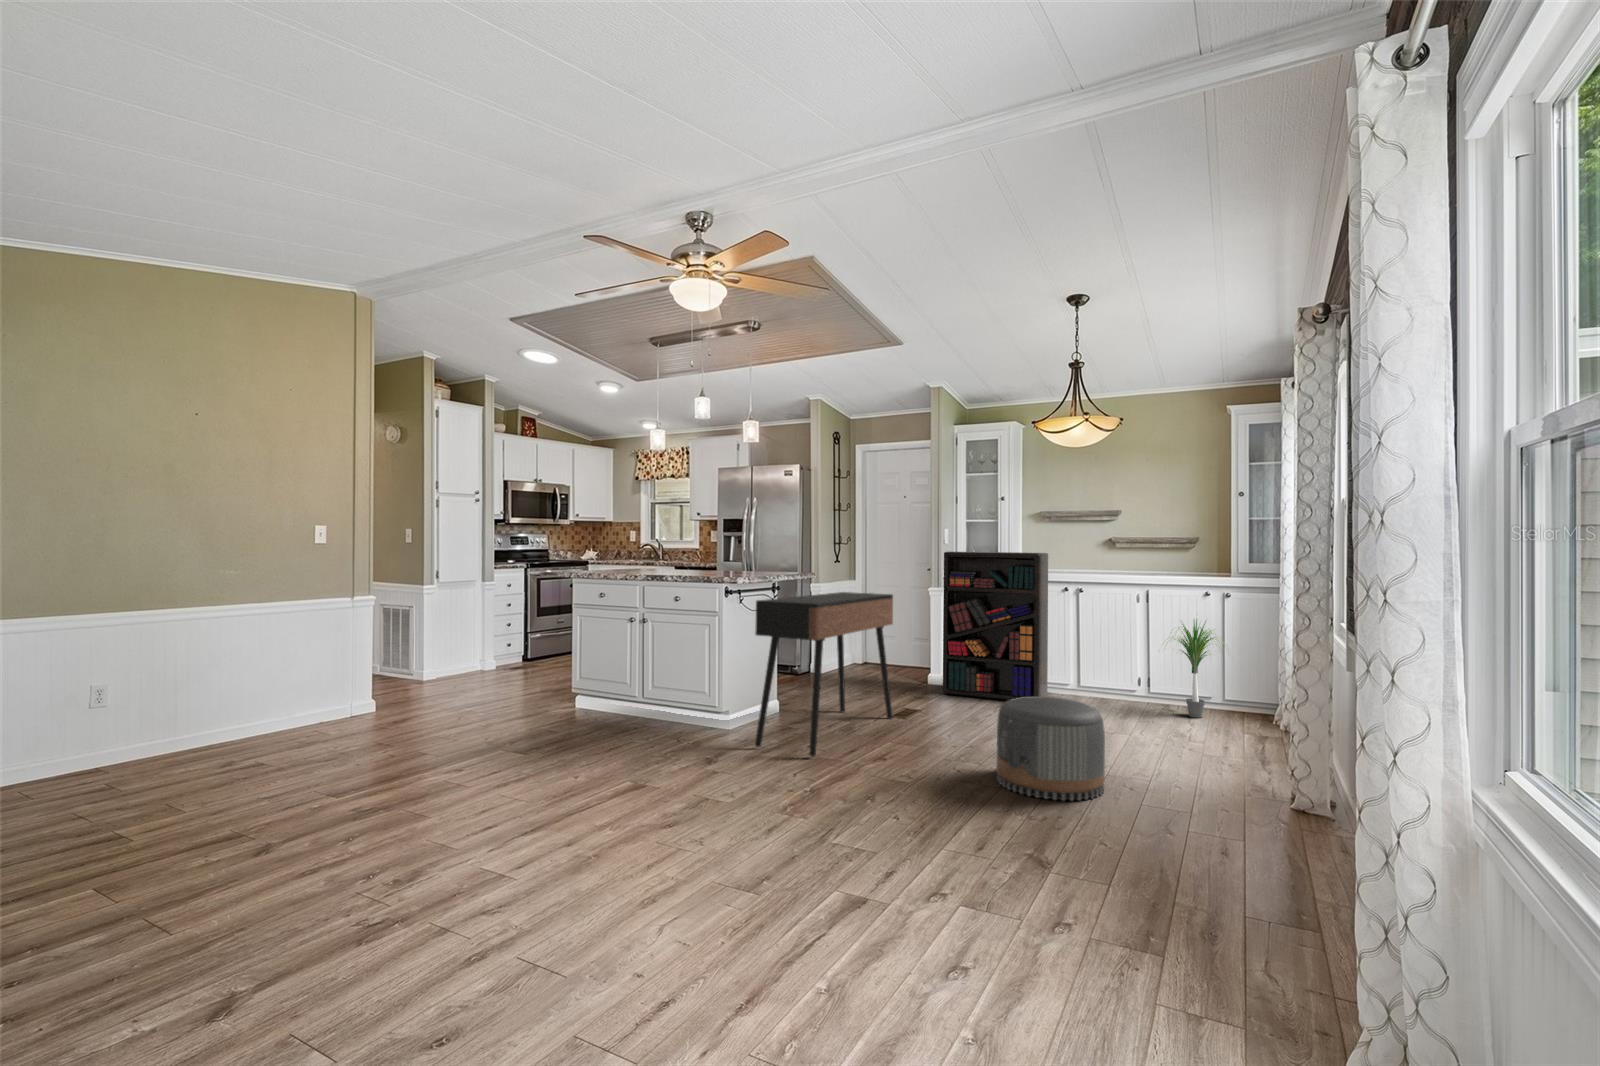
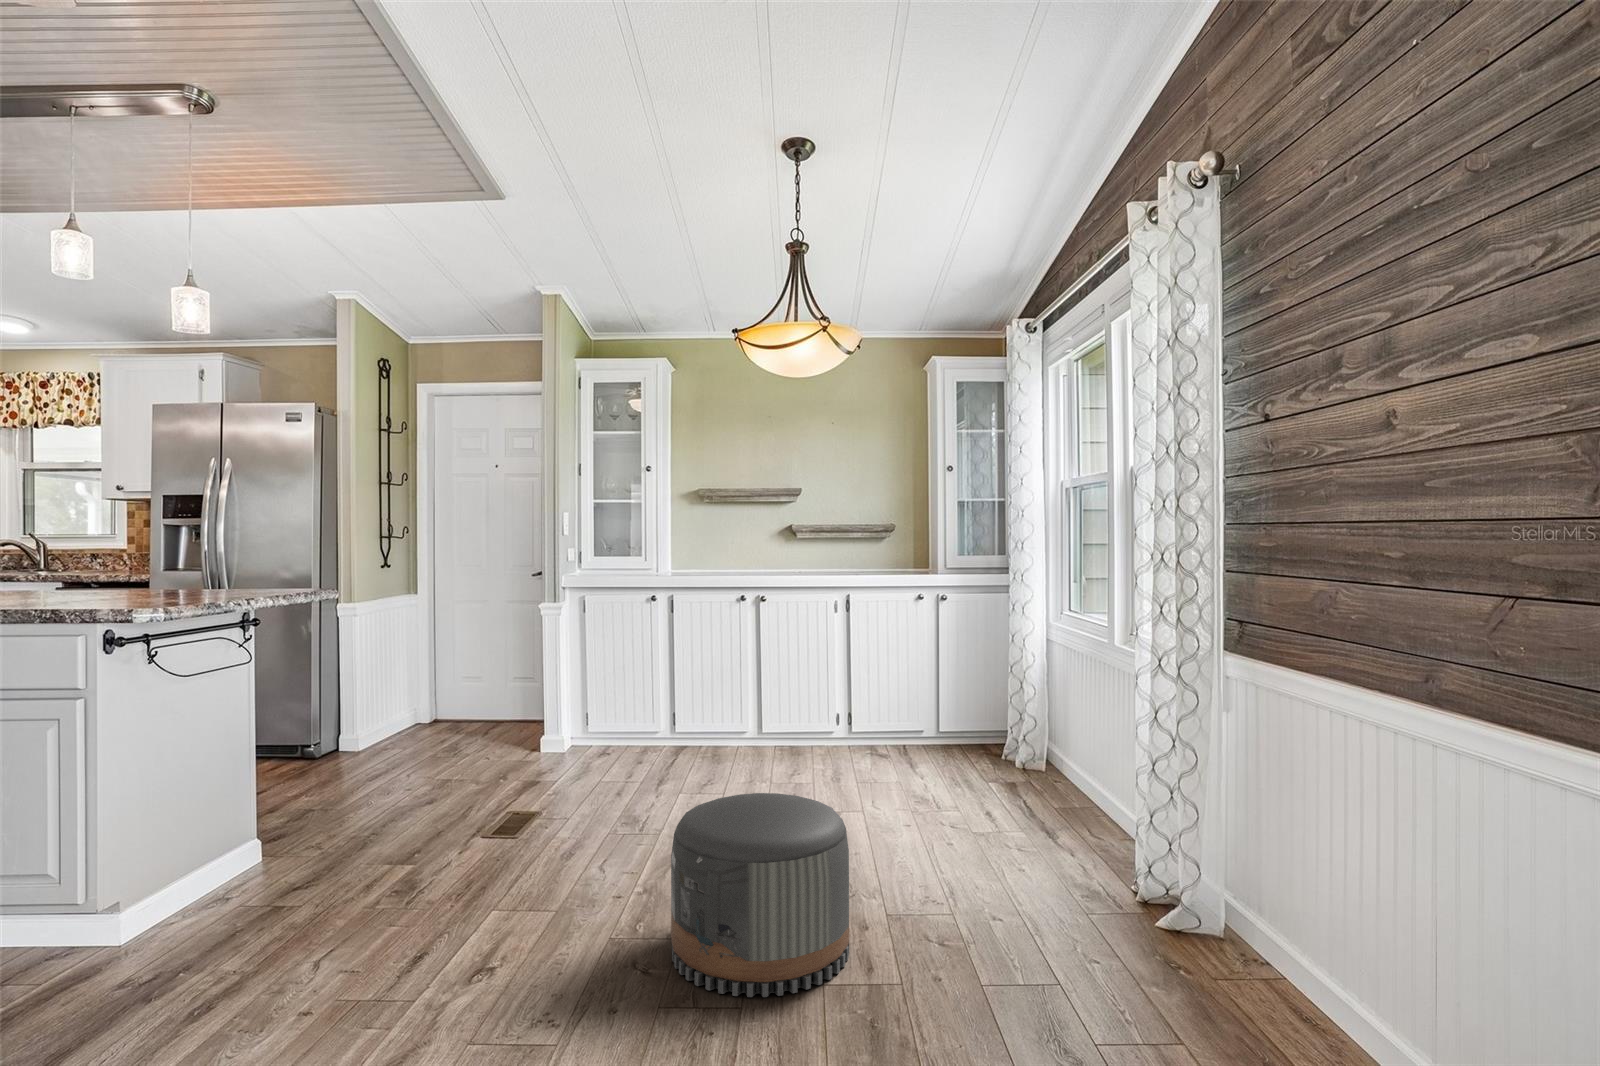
bookshelf: present [943,552,1048,700] -> none [564,547,717,768]
console table: present [755,592,893,757] -> none [159,624,479,981]
potted plant: present [1166,619,1226,718] -> none [863,622,954,765]

